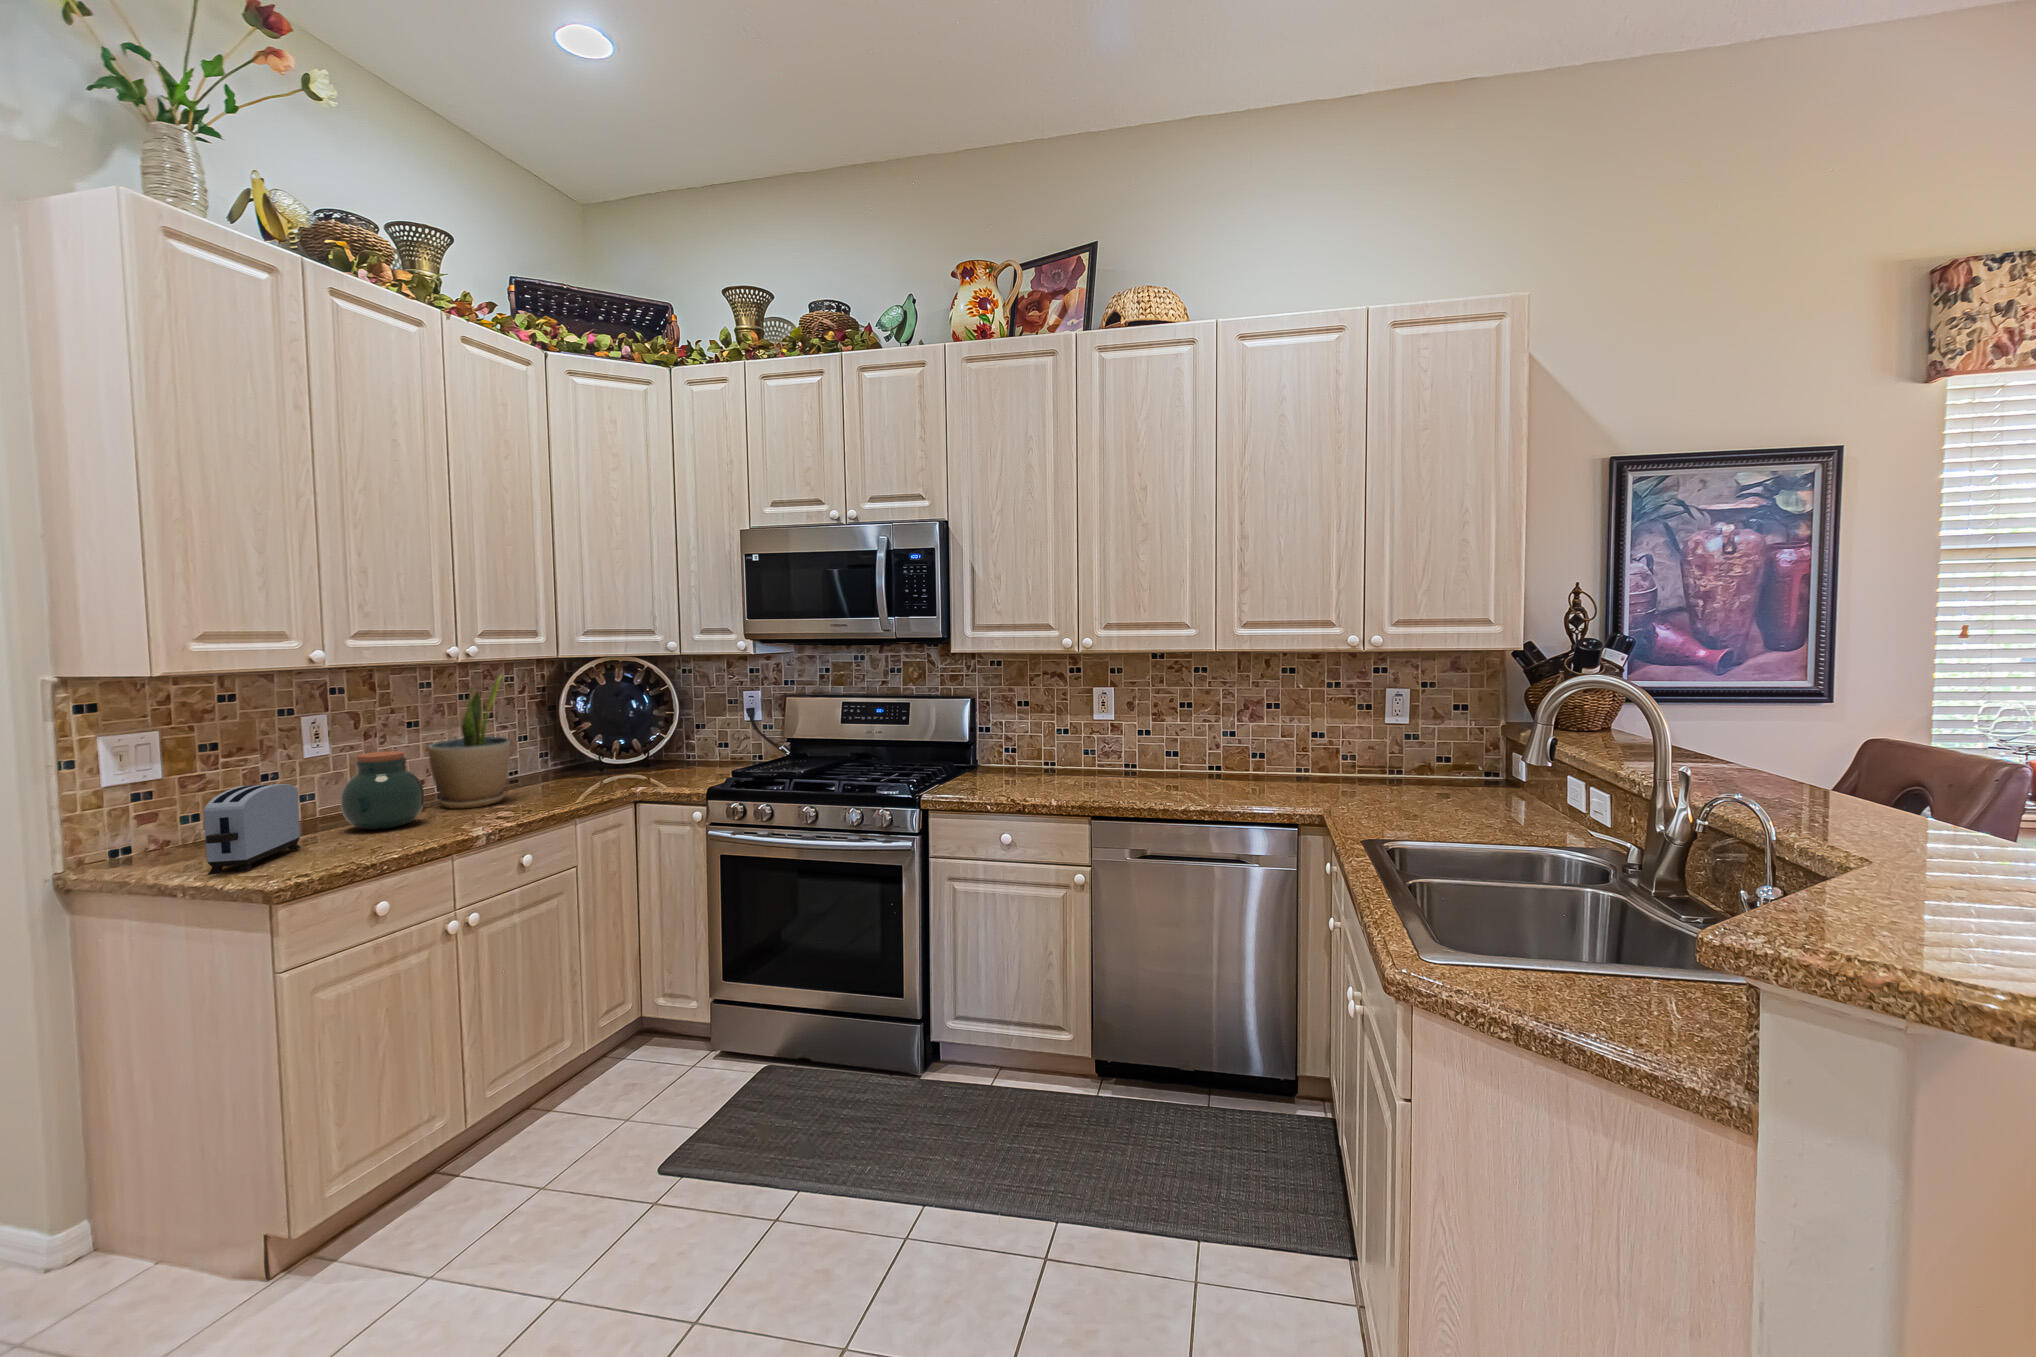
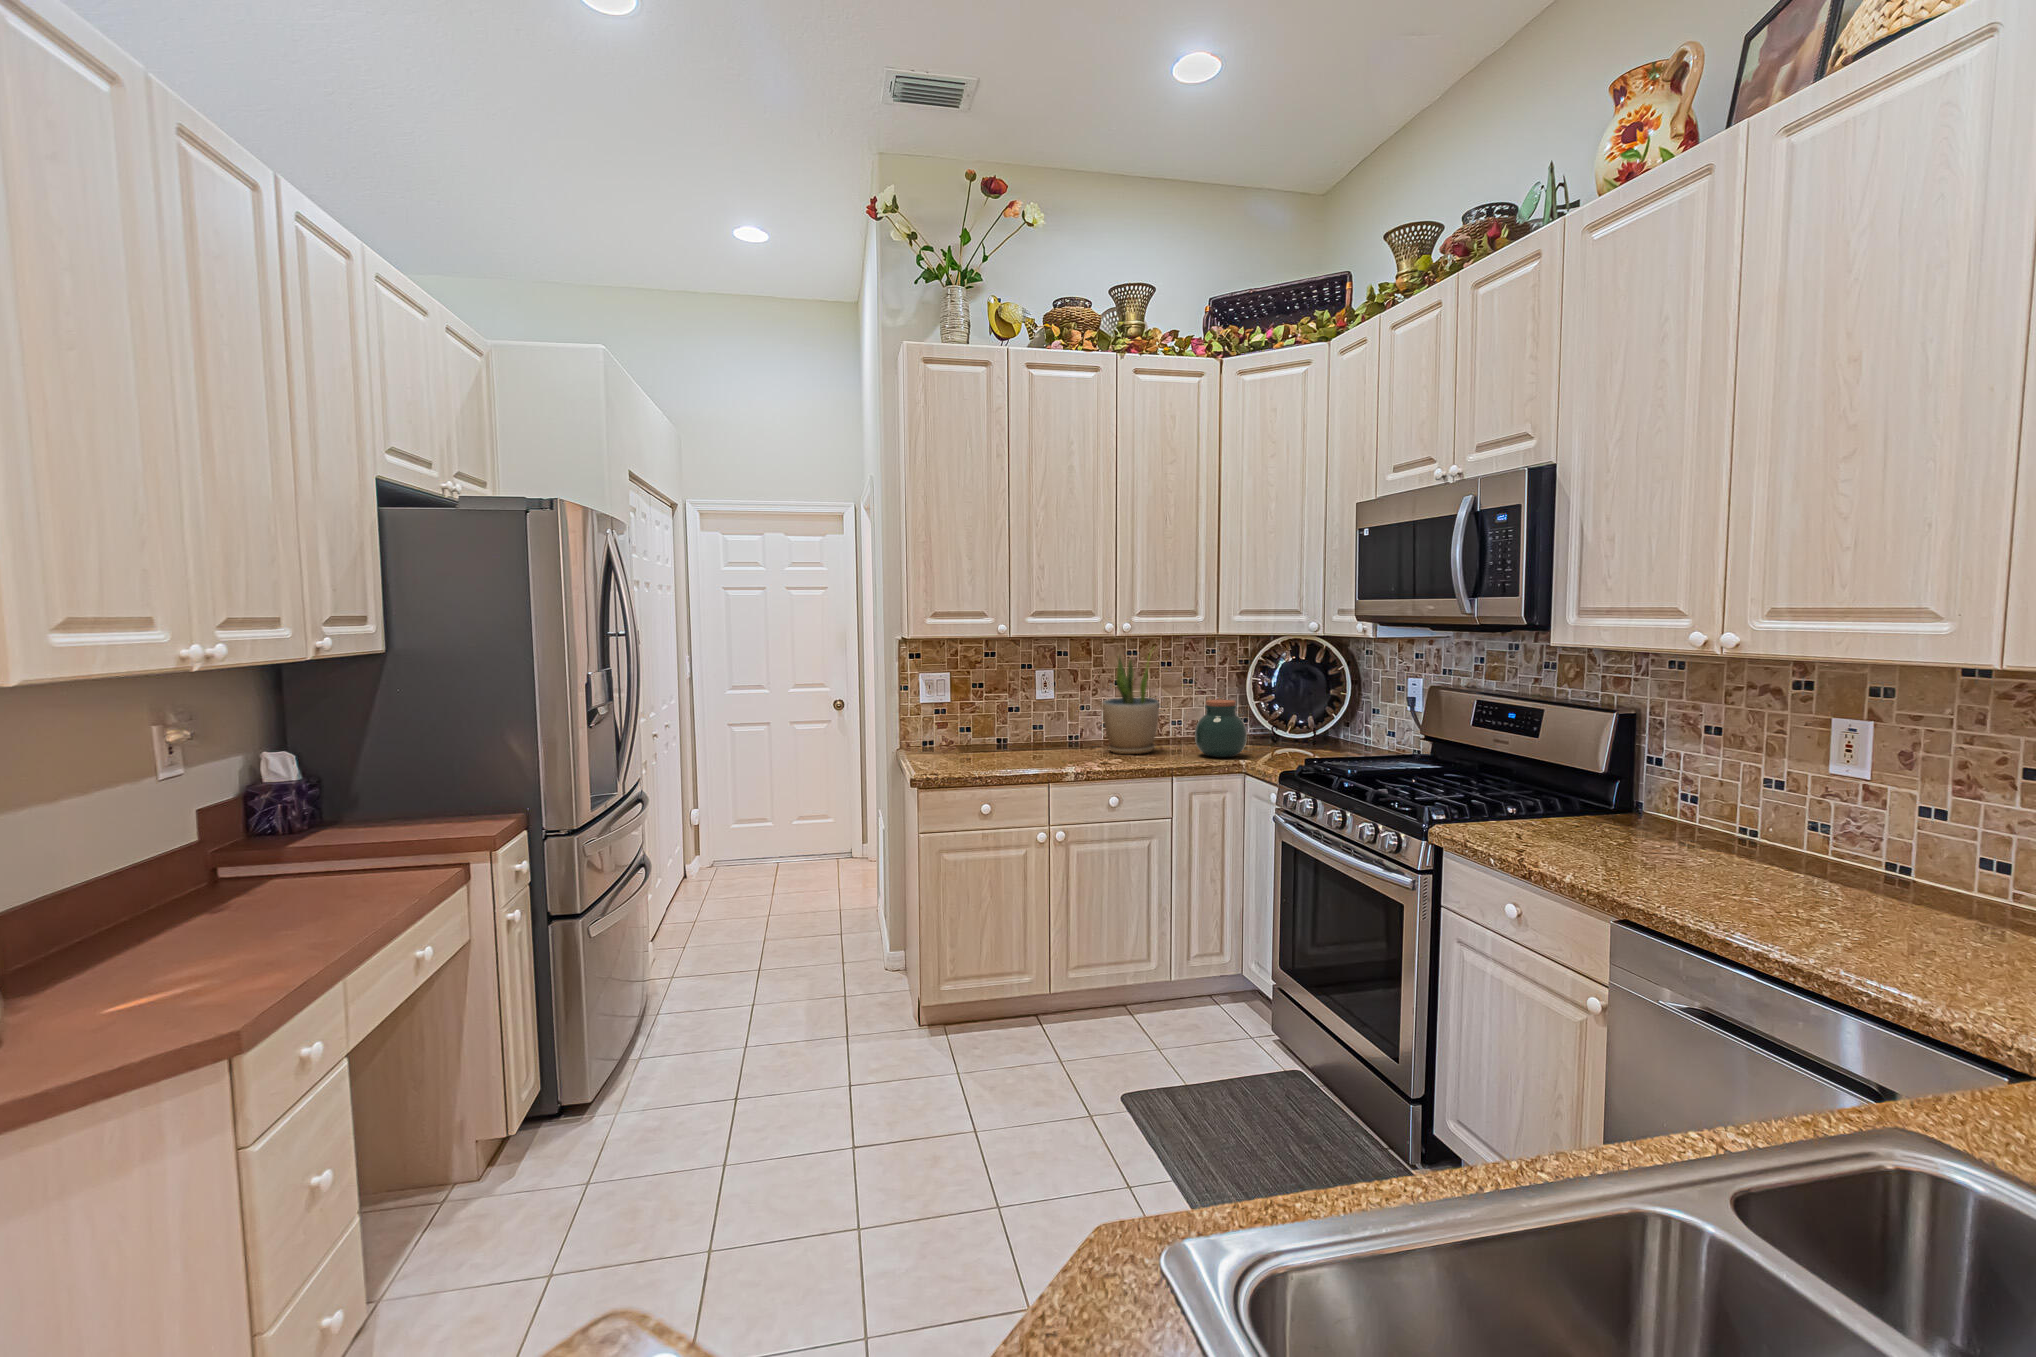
jar: present [341,751,424,829] -> present [1195,700,1247,757]
toaster: present [204,784,301,874] -> none [916,711,990,765]

